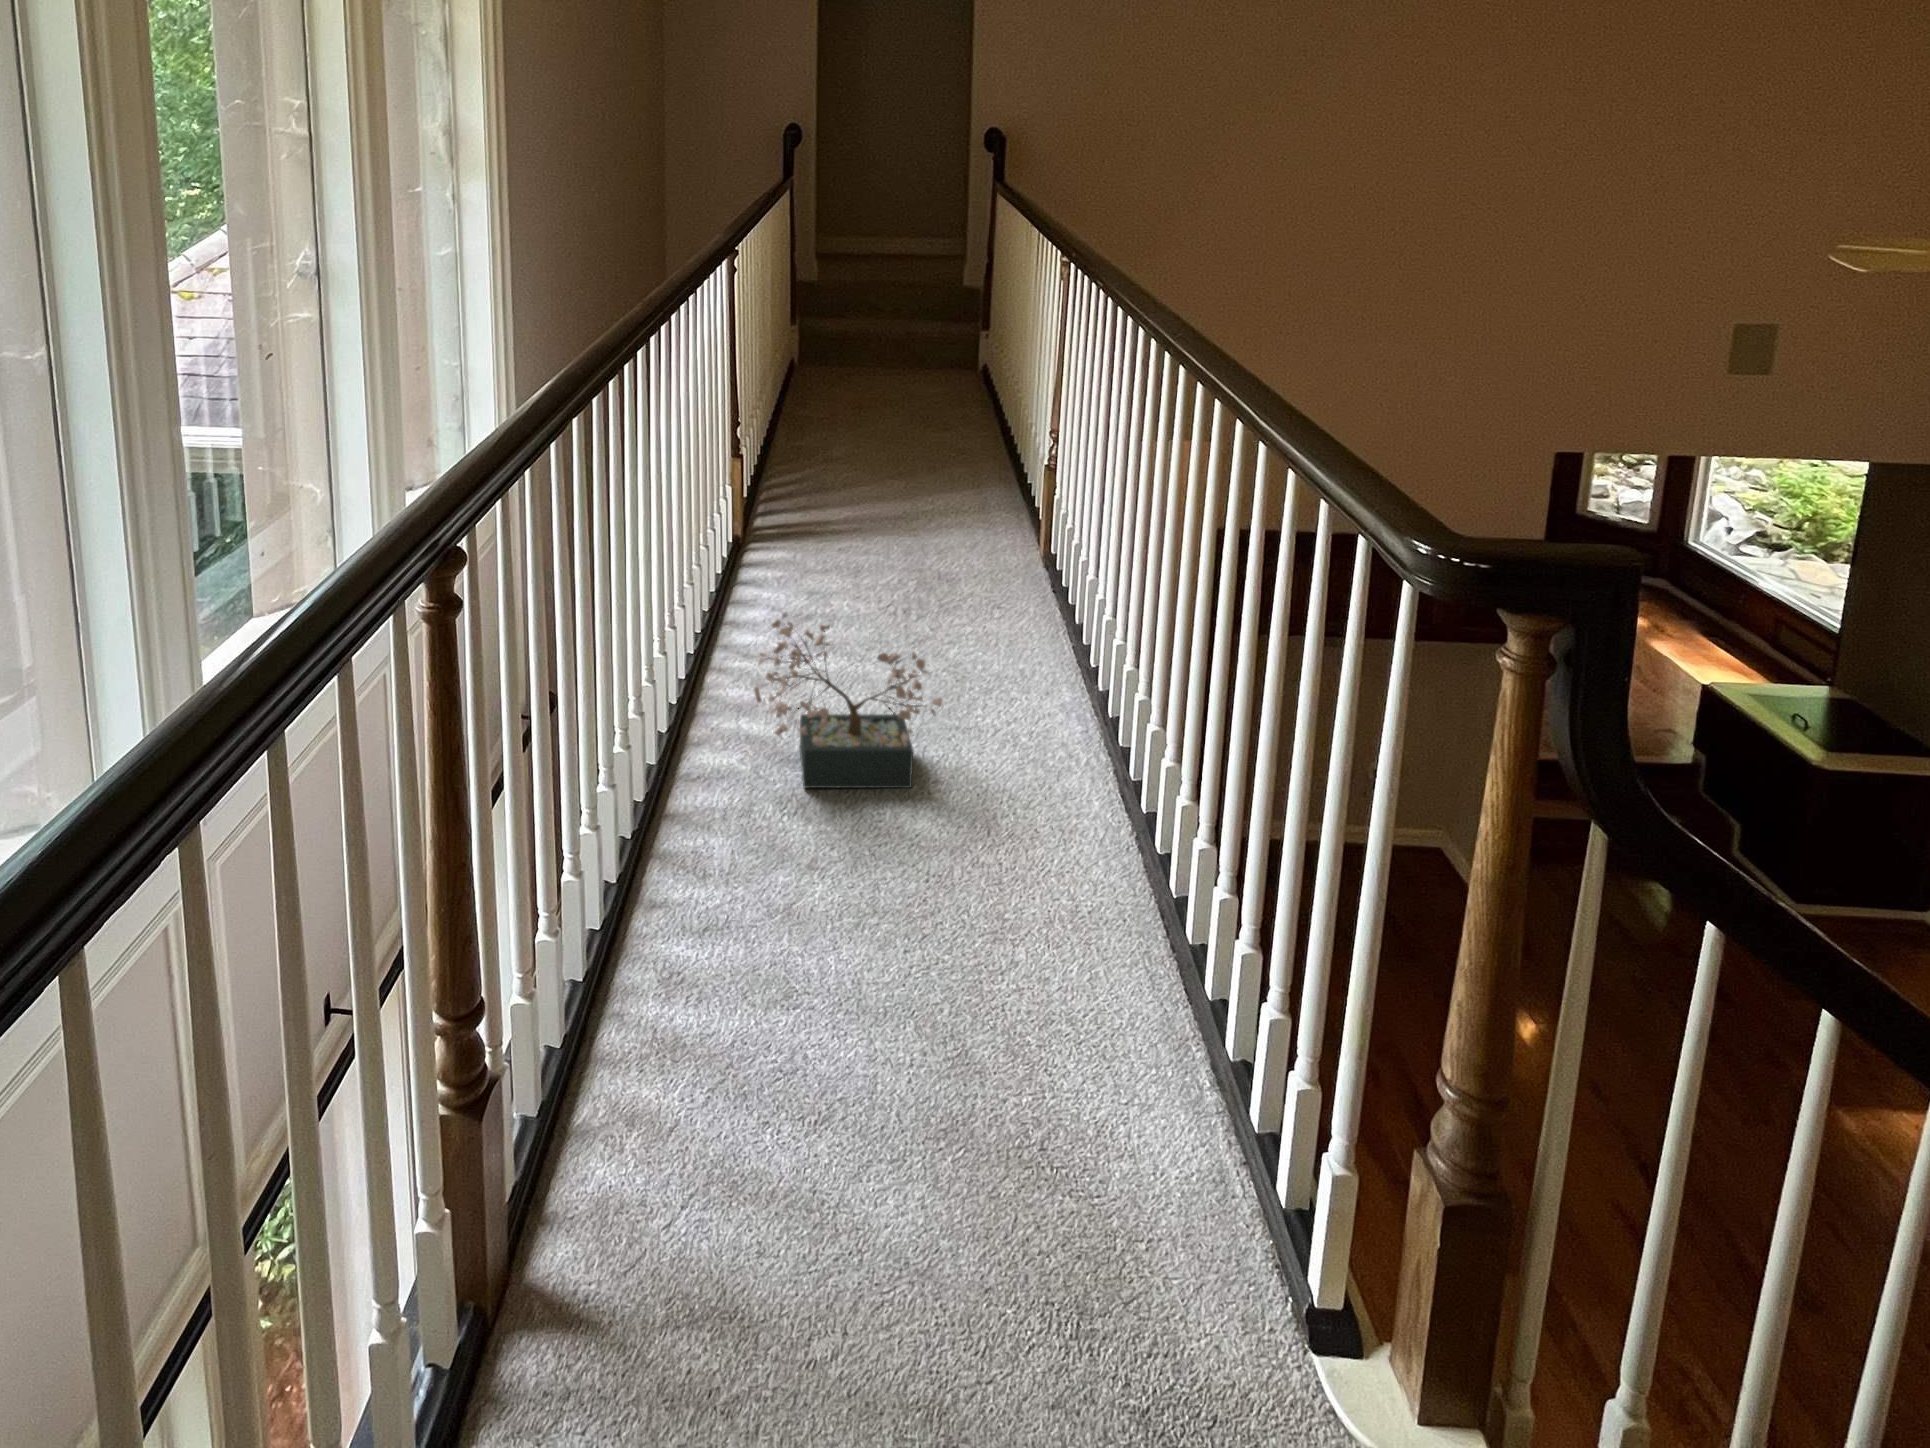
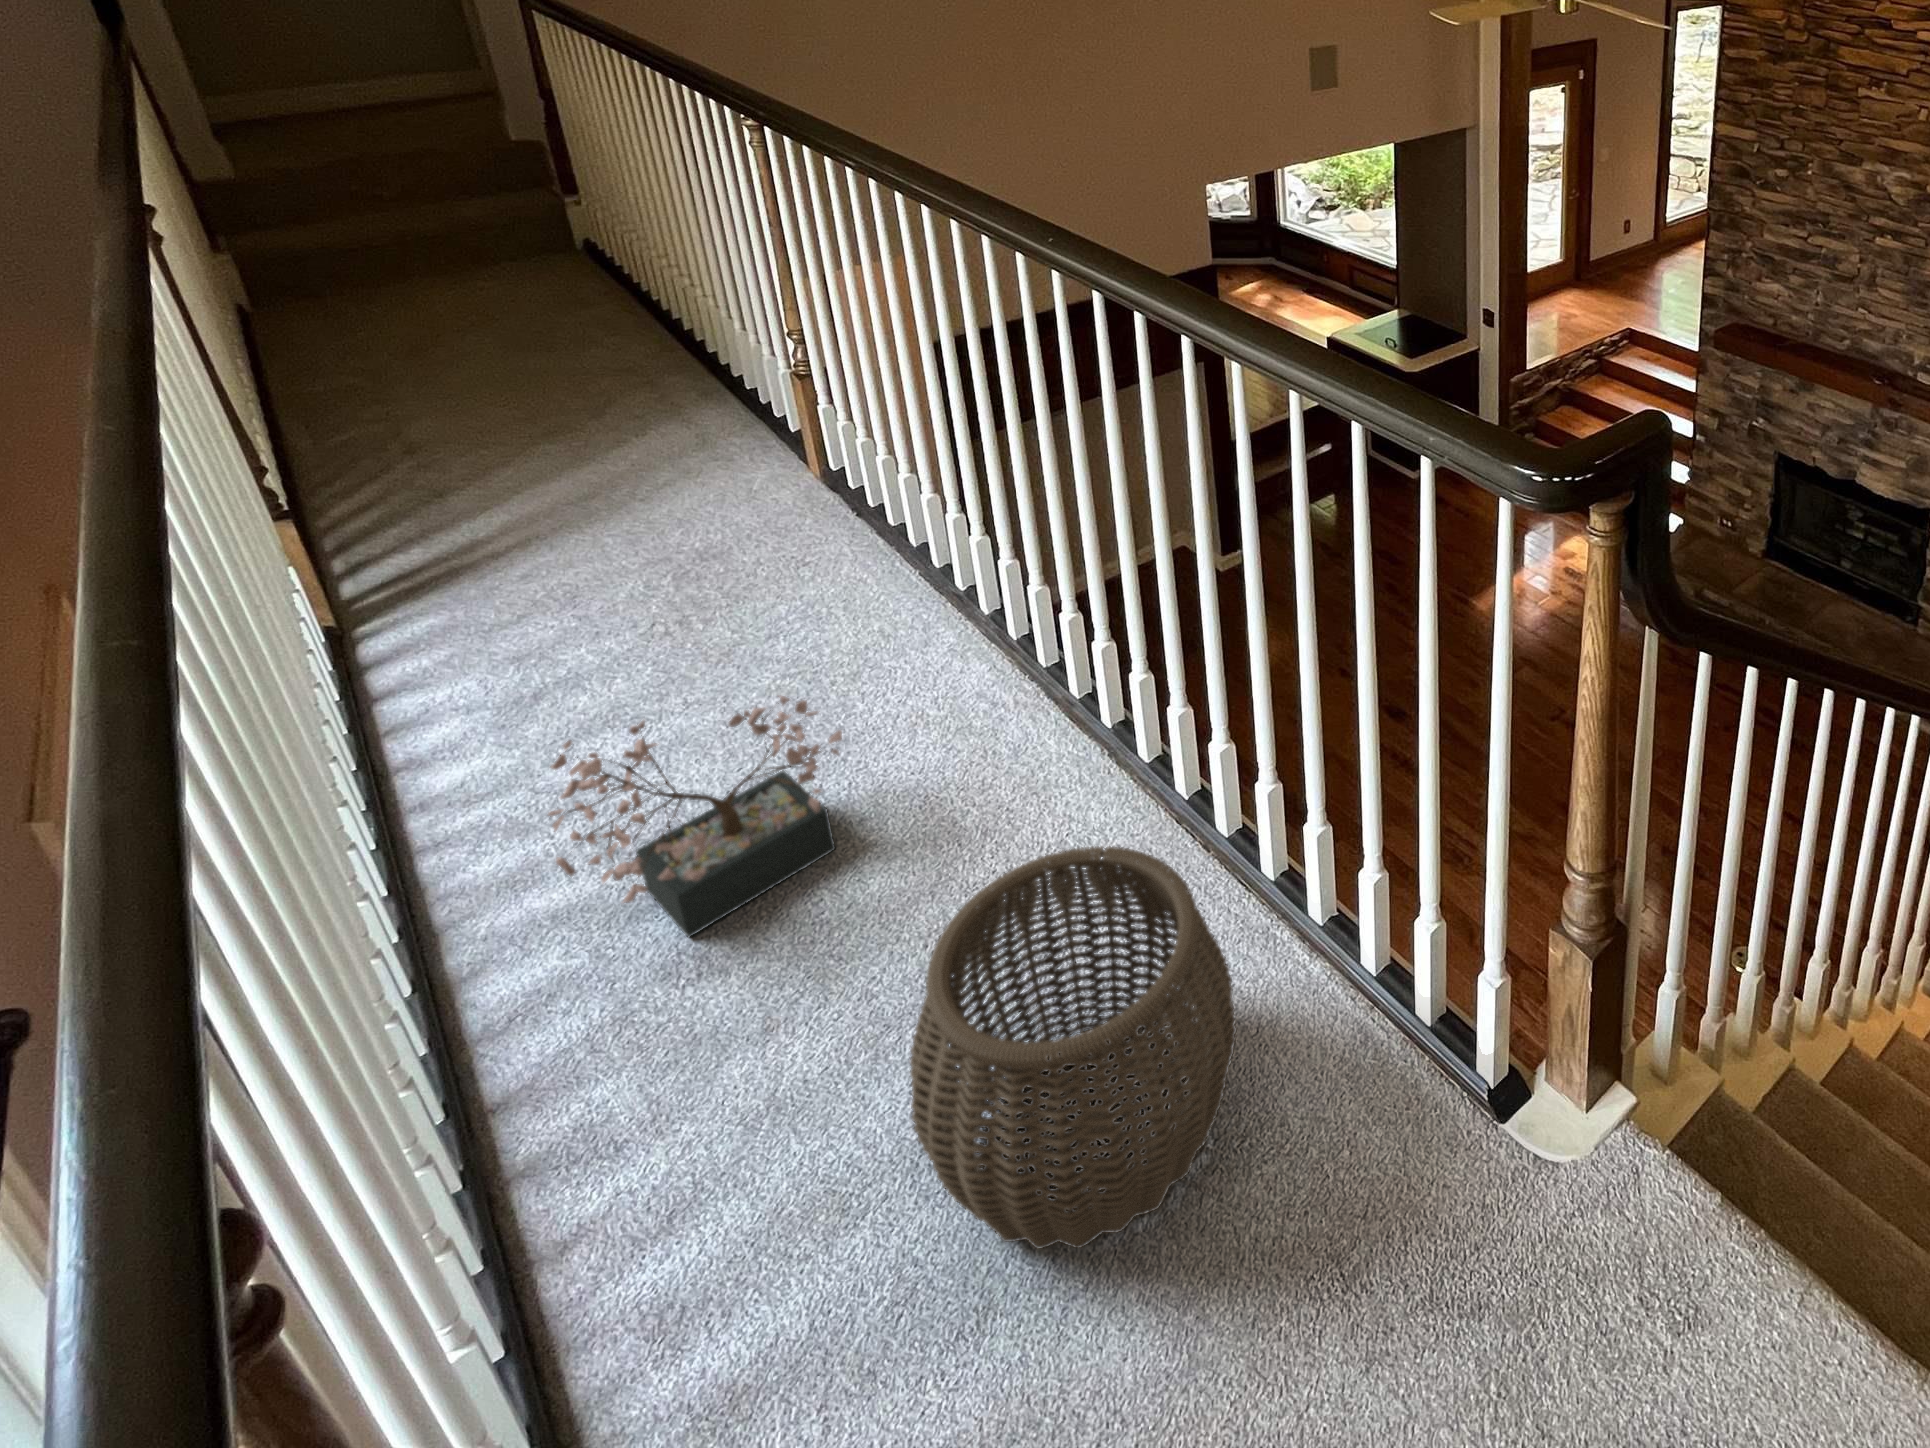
woven basket: none [829,806,1101,1152] -> present [910,846,1236,1249]

